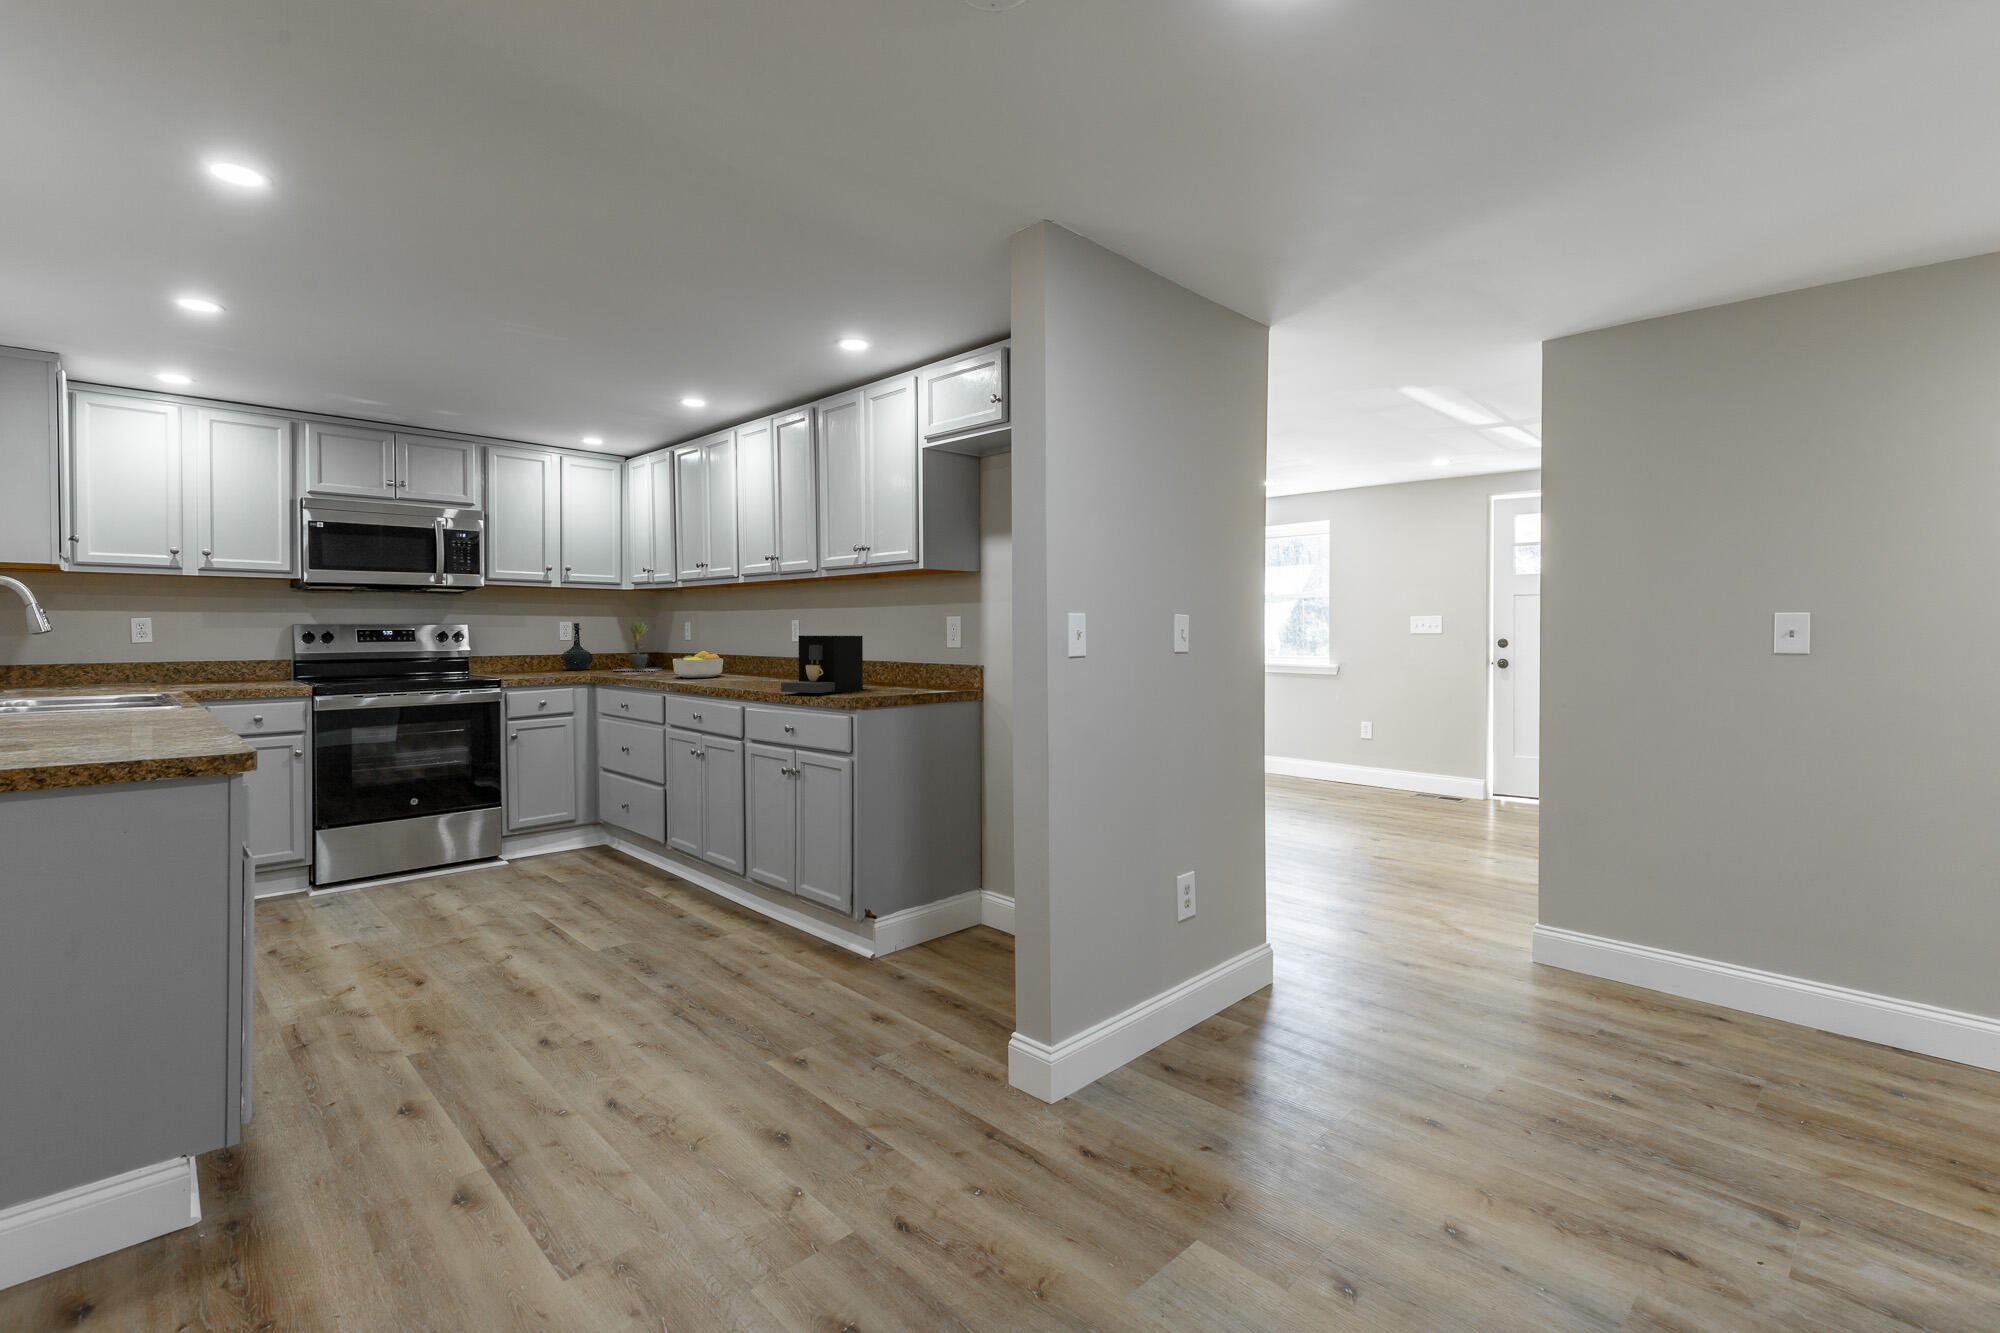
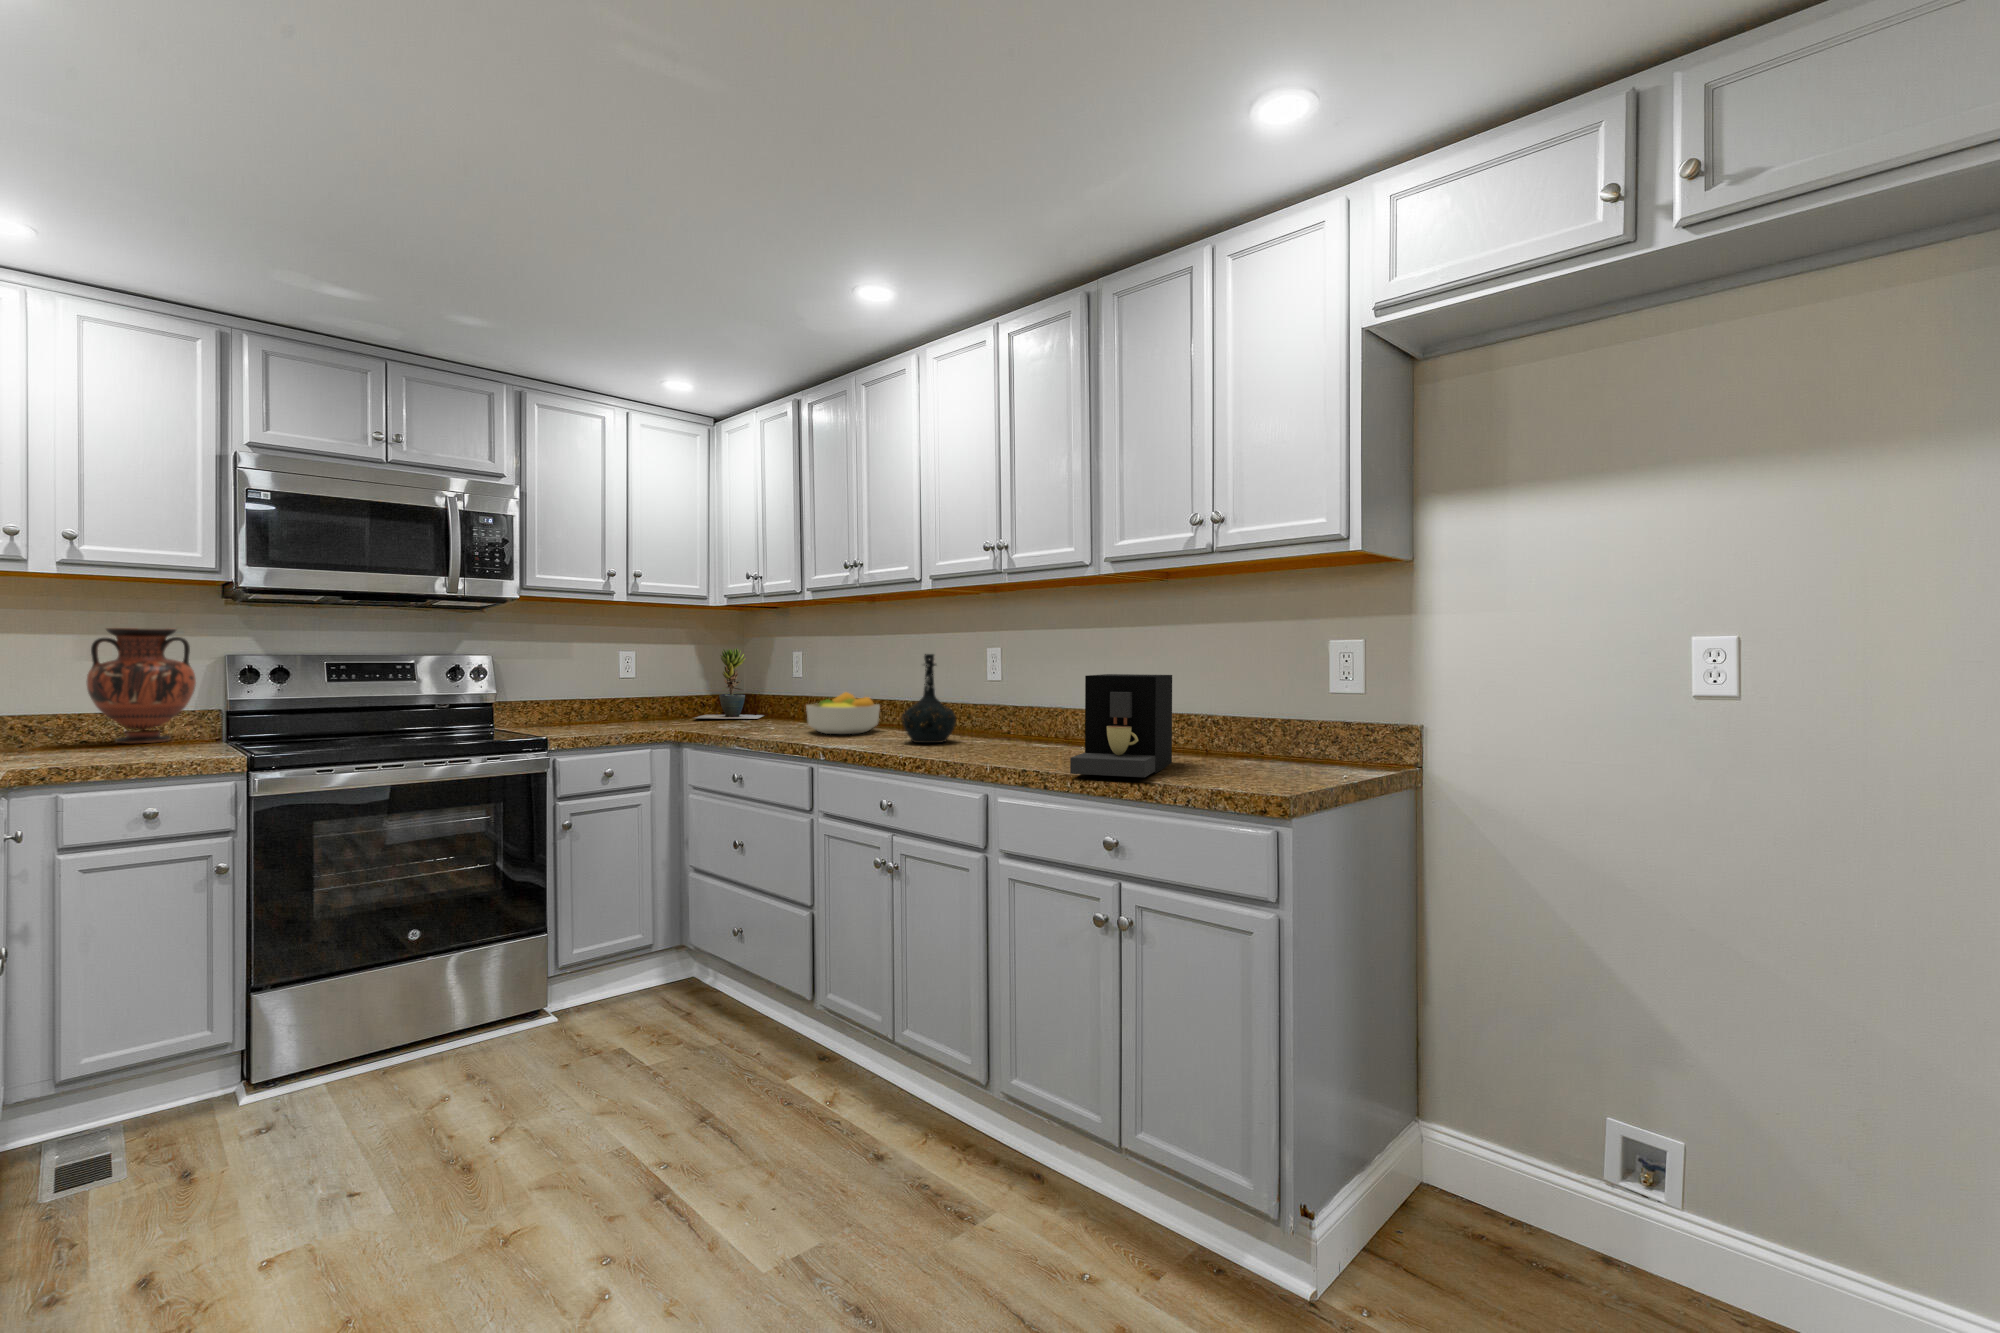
vase: none [211,608,276,681] -> present [86,628,196,743]
bottle: present [561,623,593,670] -> present [902,654,956,743]

